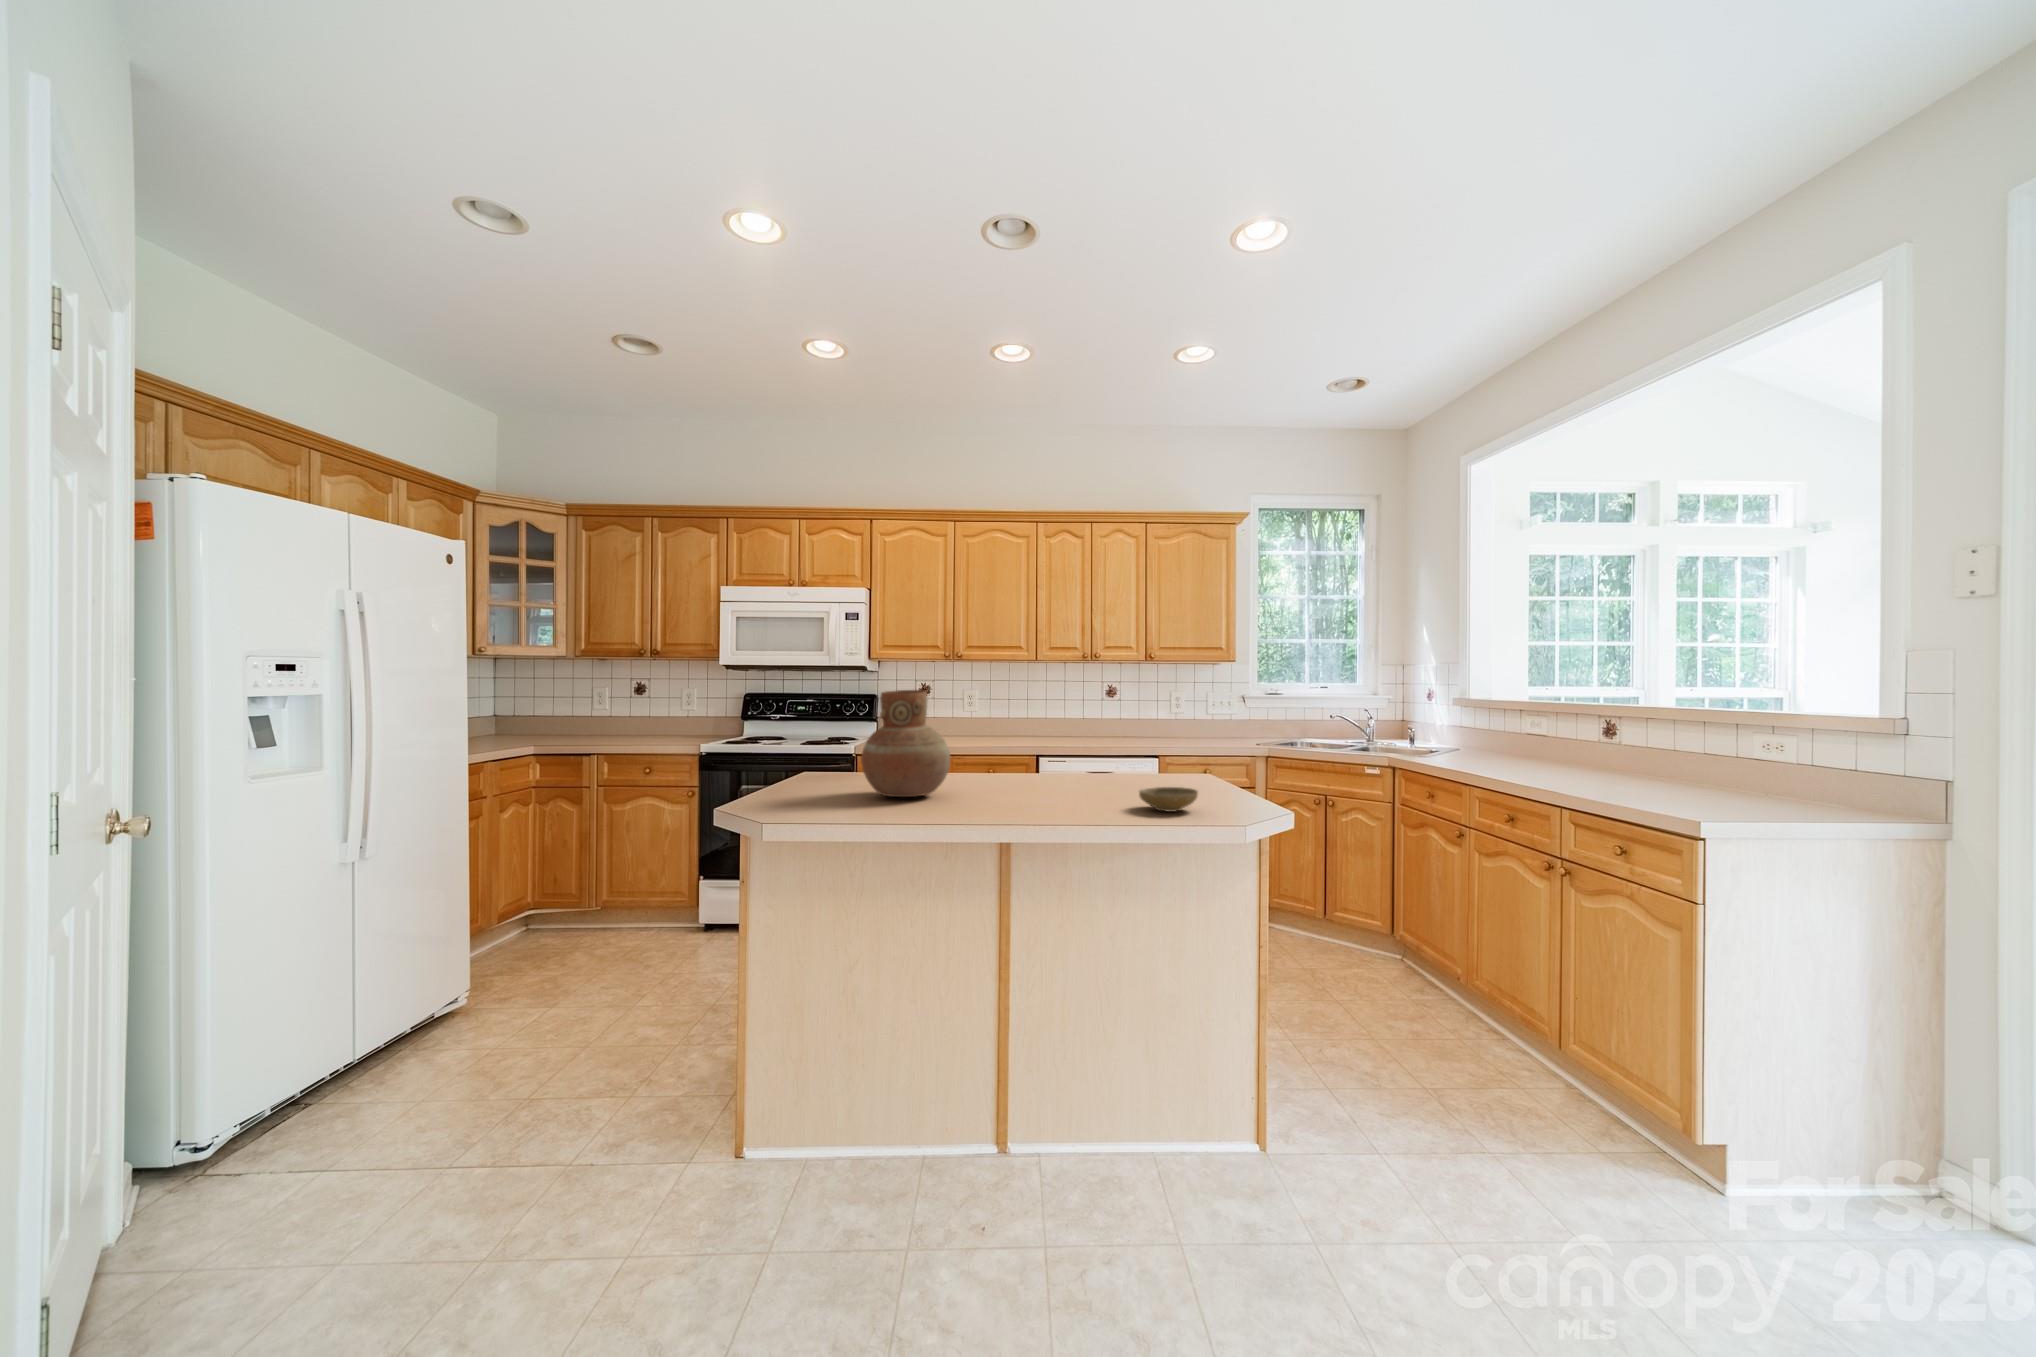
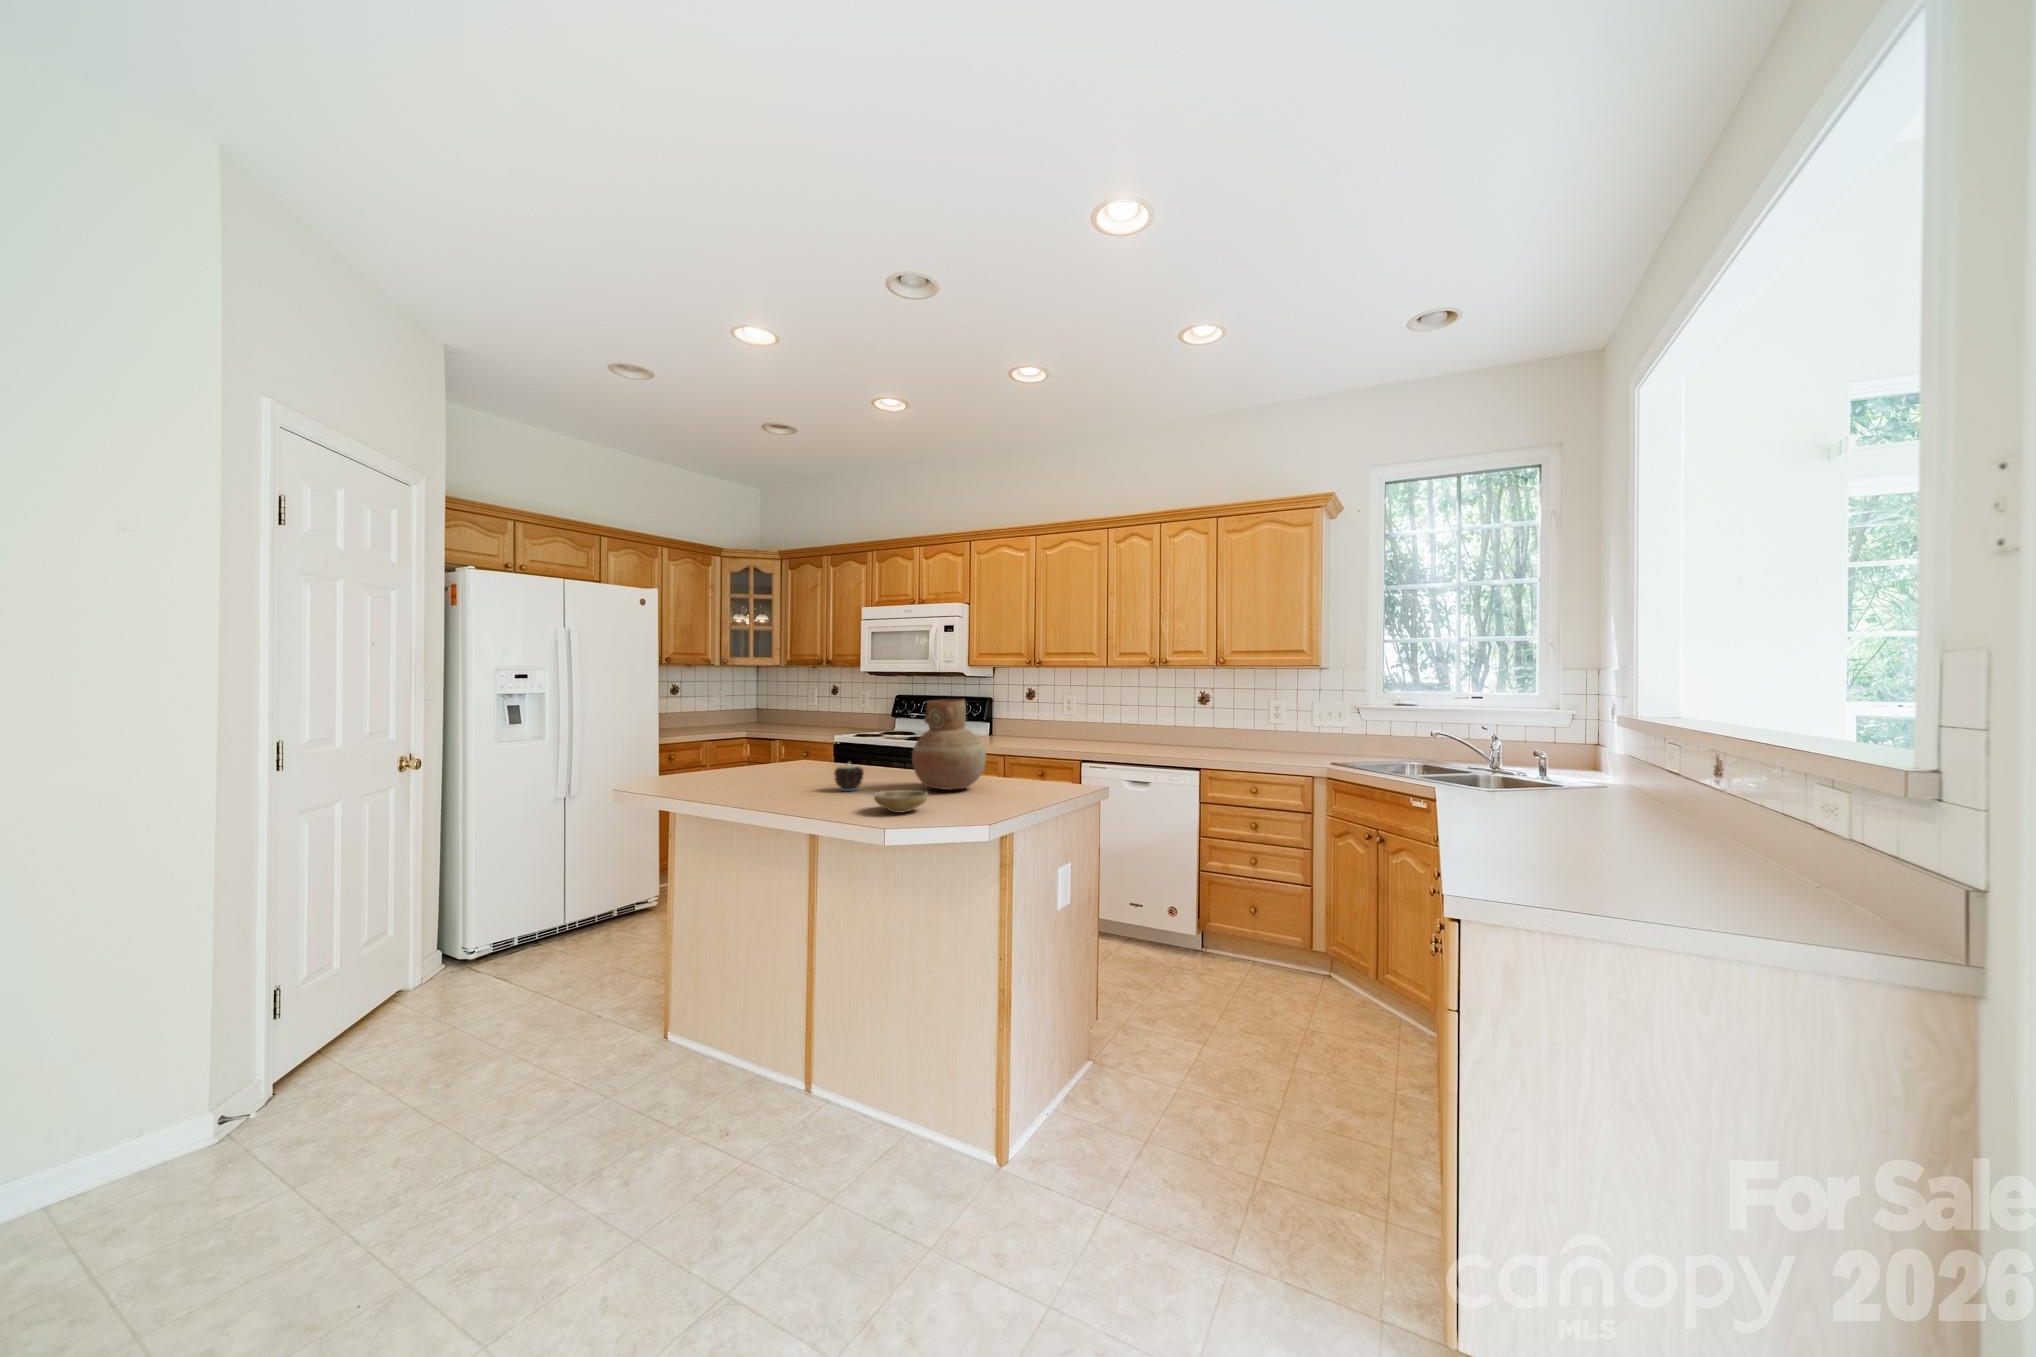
vase: present [861,690,950,797] -> present [912,699,986,790]
candle: none [1007,764,1041,798] -> present [834,765,864,791]

